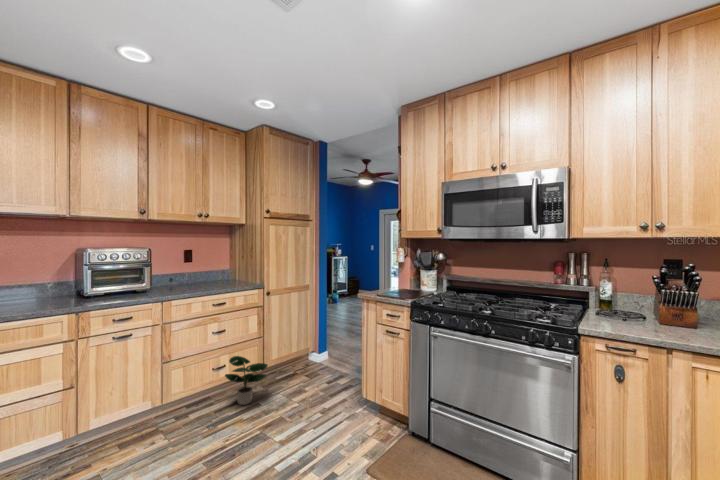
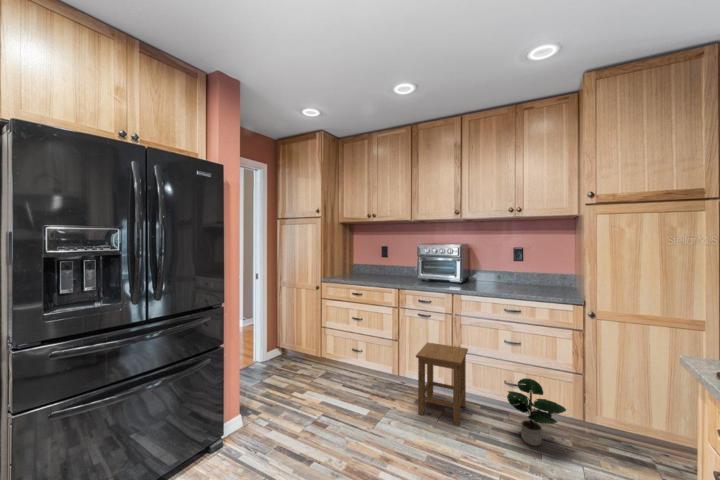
stool: none [124,355,196,451] -> present [416,343,468,425]

